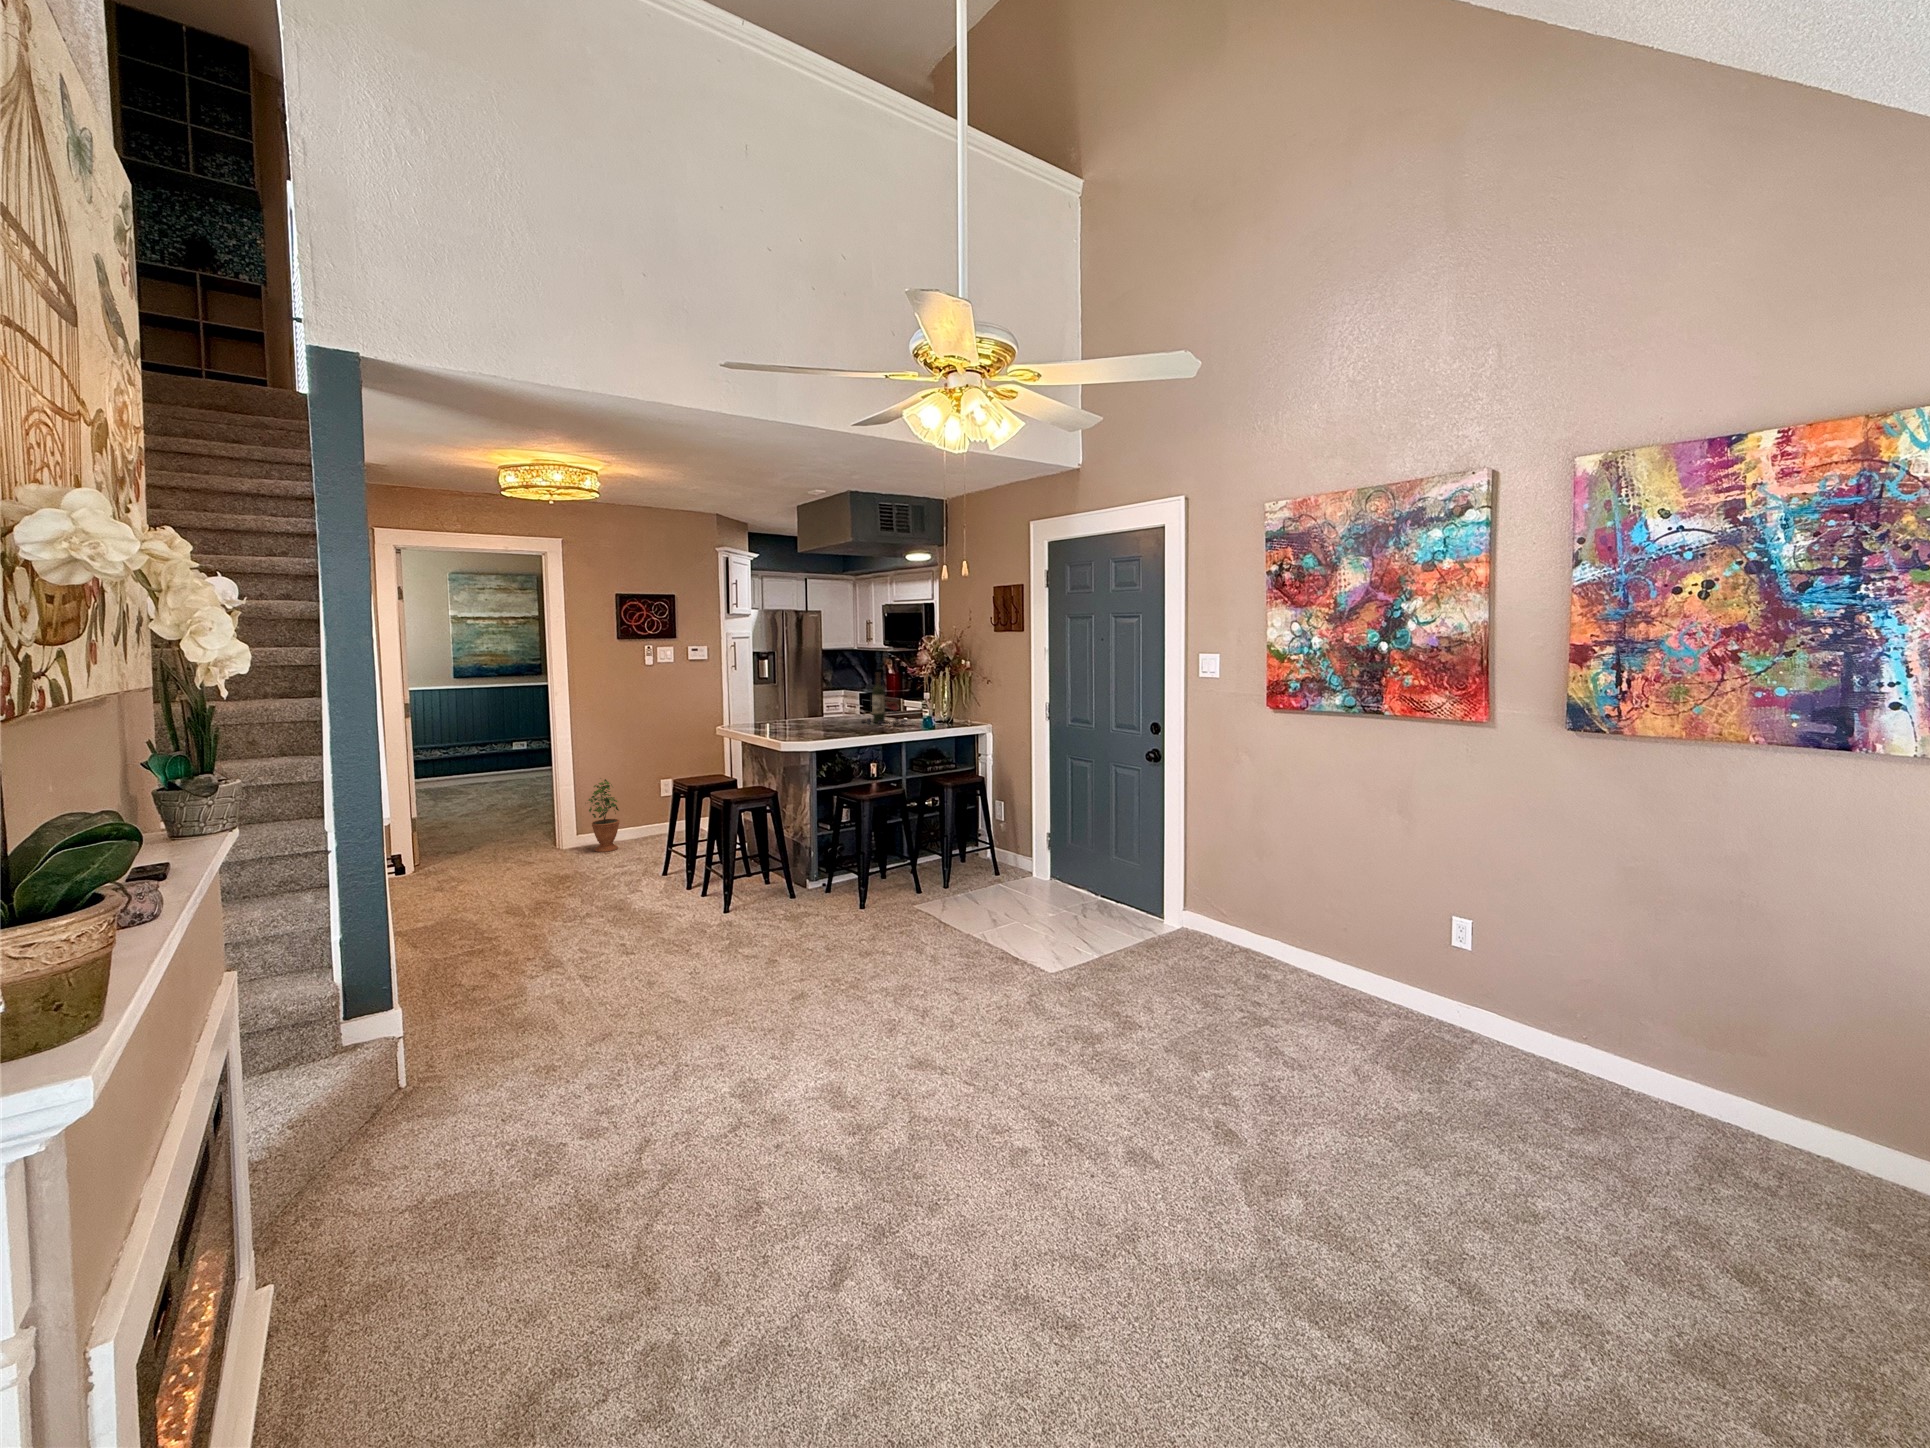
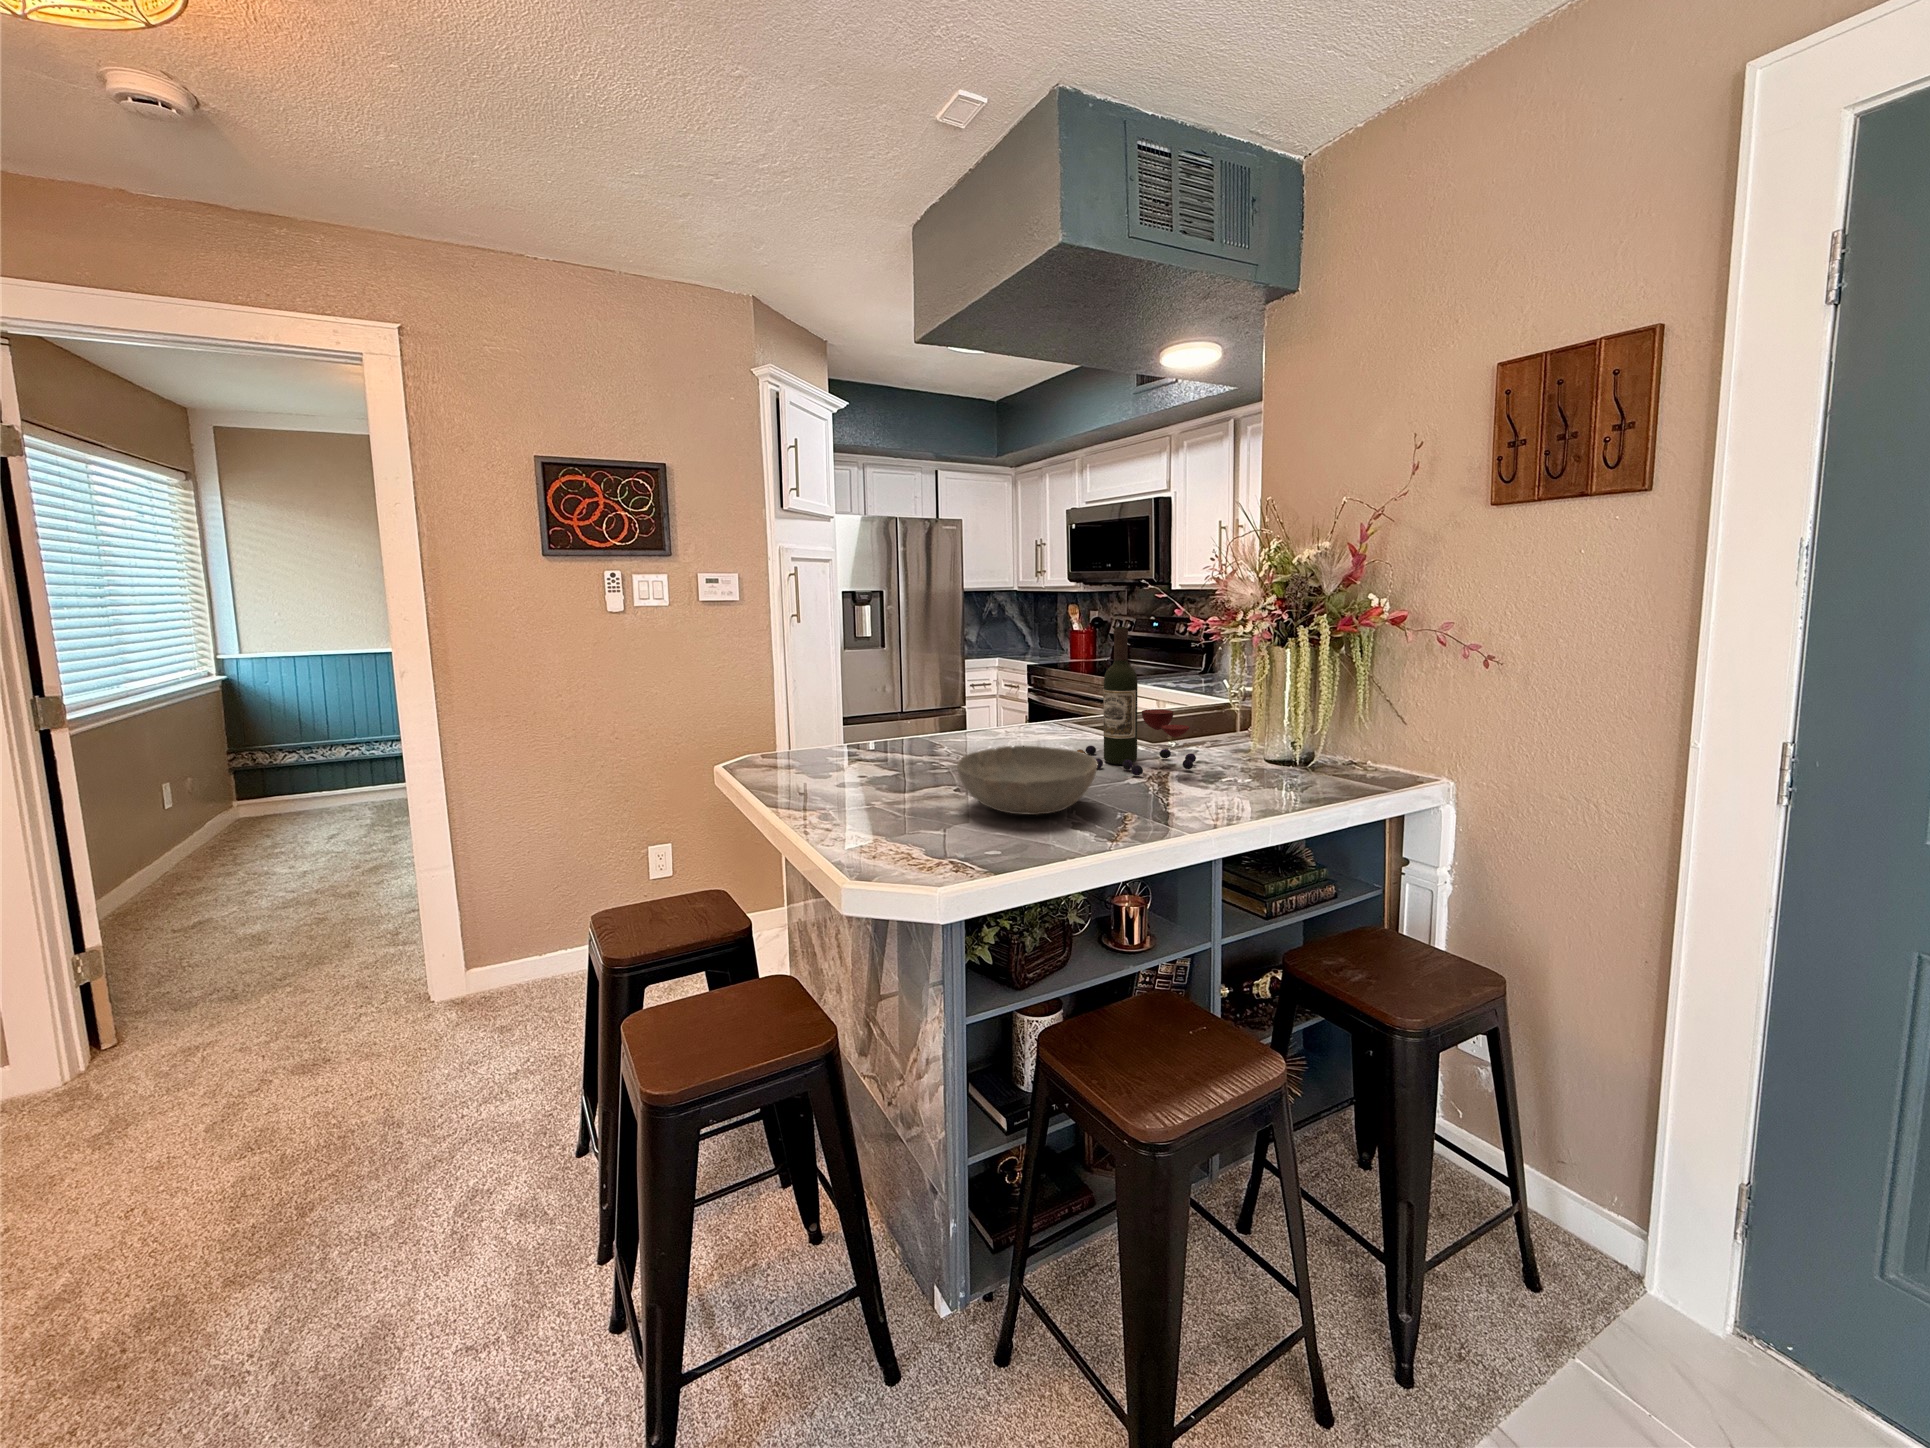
bowl: none [815,712,861,731] -> present [957,746,1097,815]
potted plant: present [588,779,619,852] -> none [466,853,548,1017]

